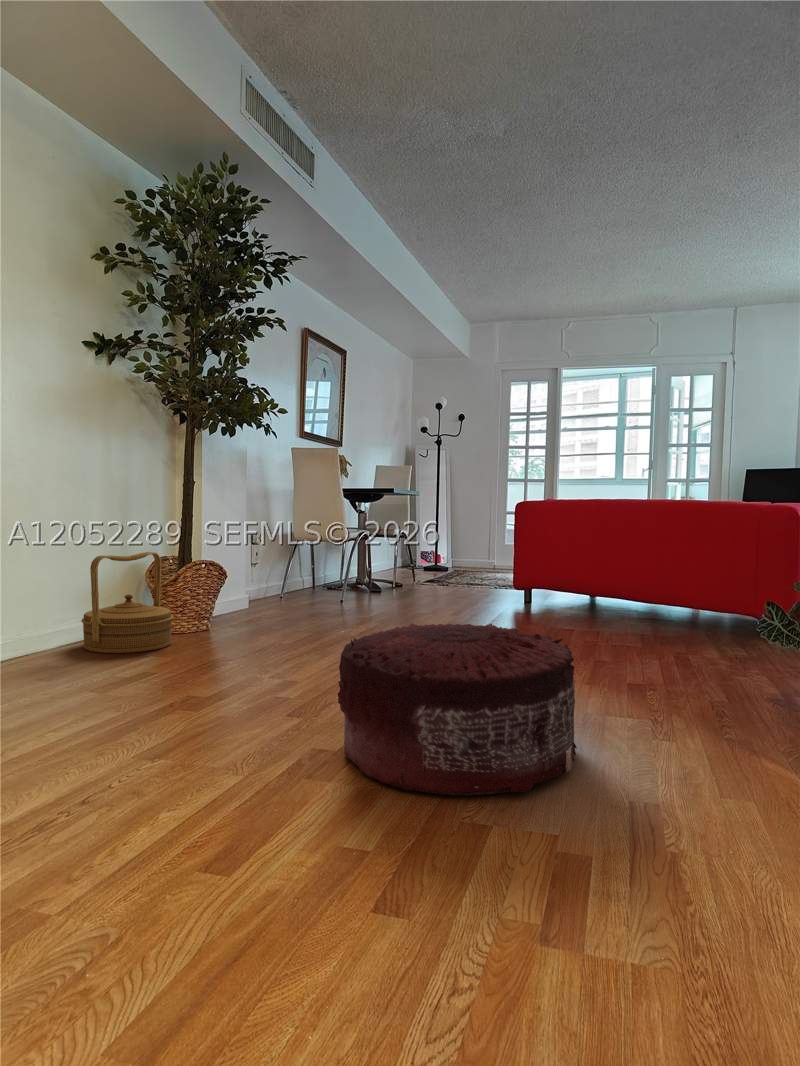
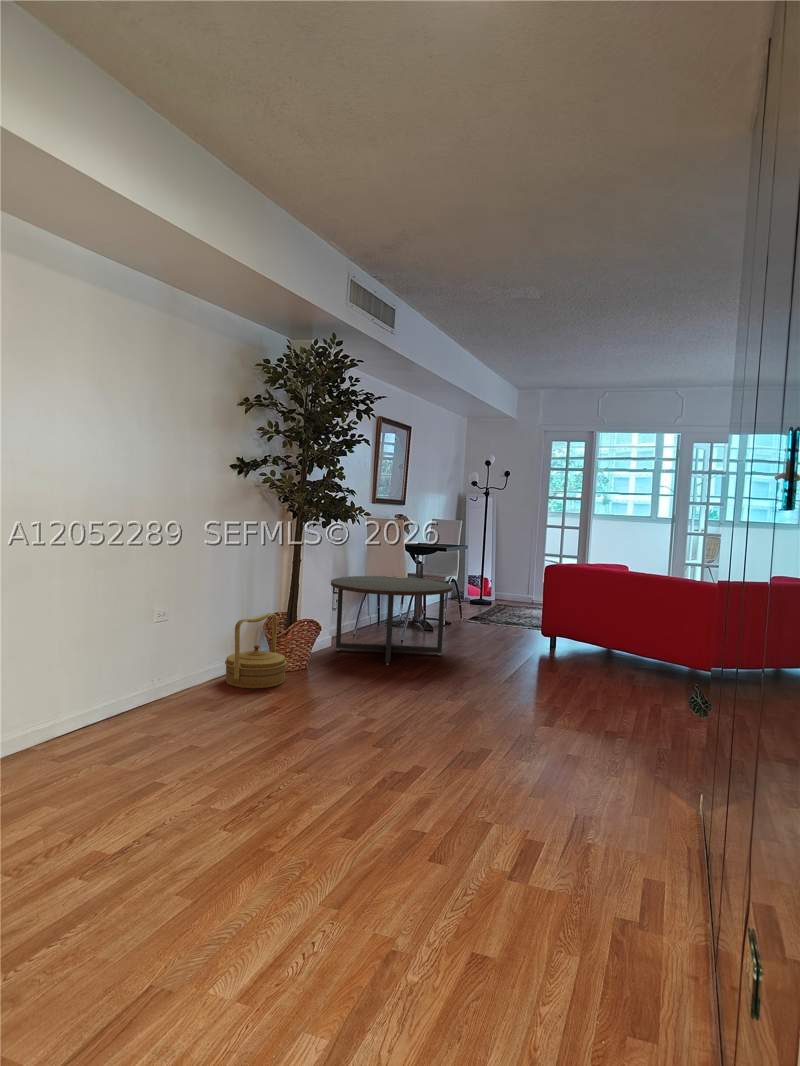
coffee table: none [243,520,402,624] -> present [331,576,452,665]
pouf: present [338,623,577,795] -> none [410,693,553,805]

